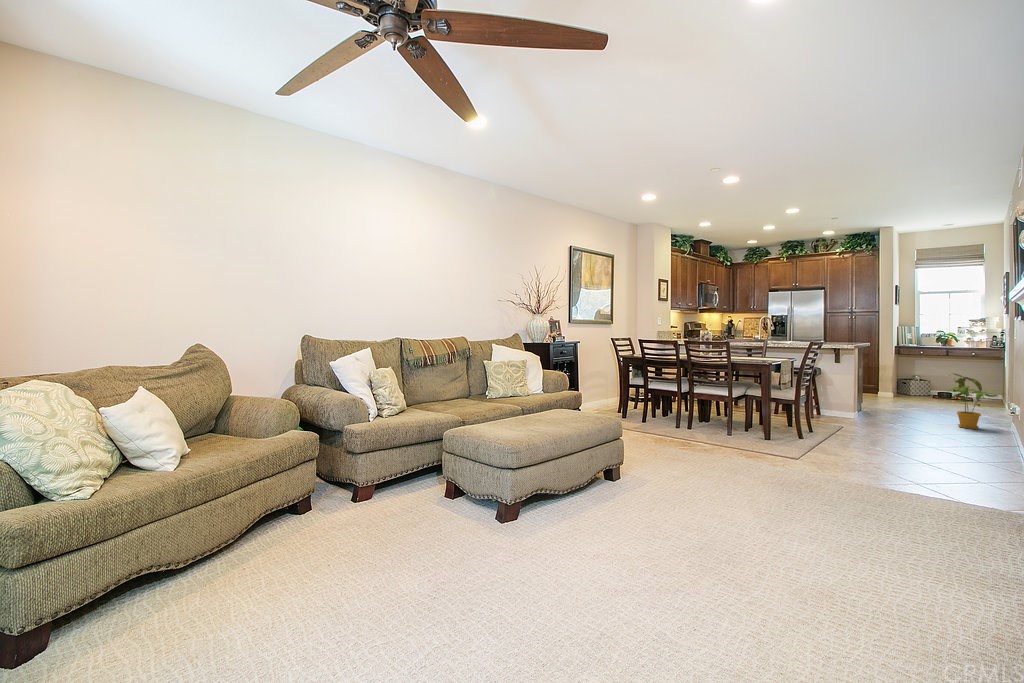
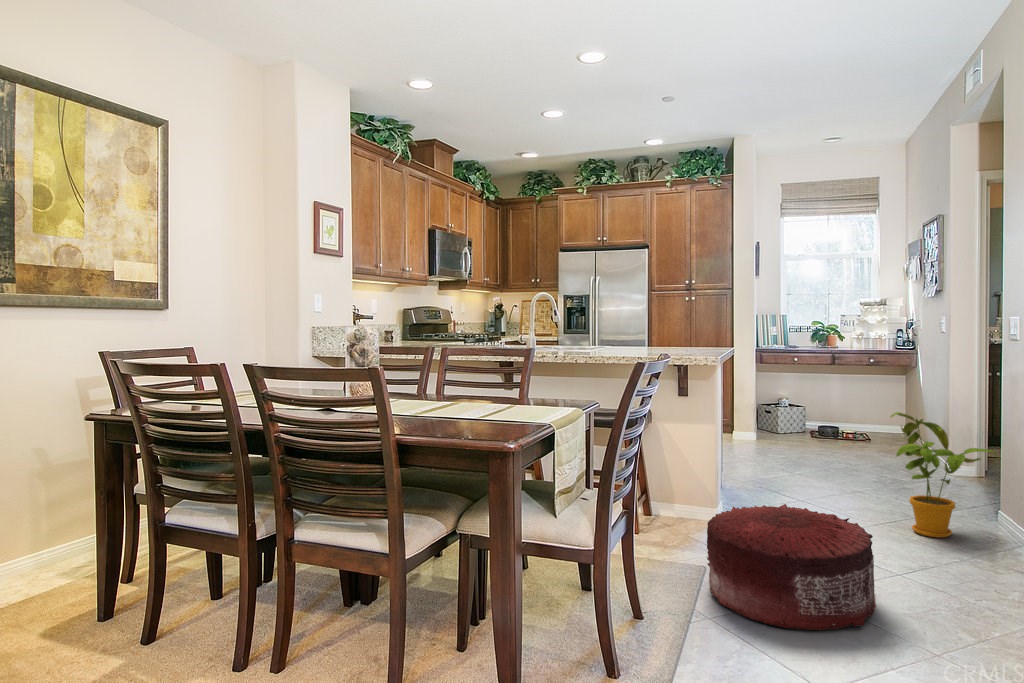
pouf: none [842,402,914,439] -> present [707,504,876,630]

